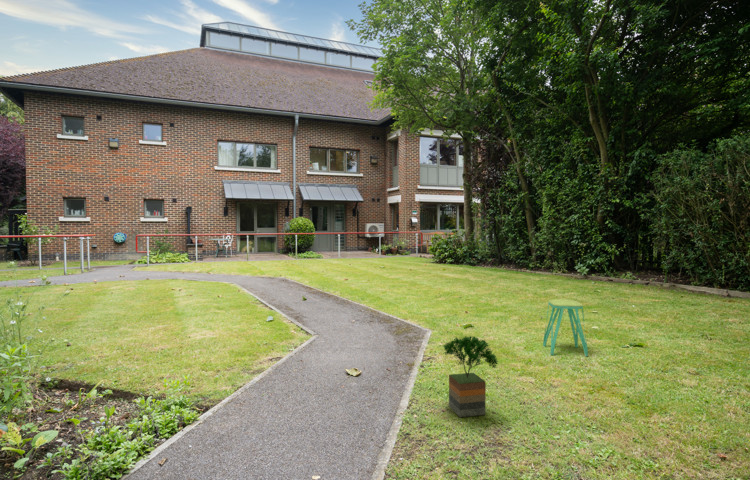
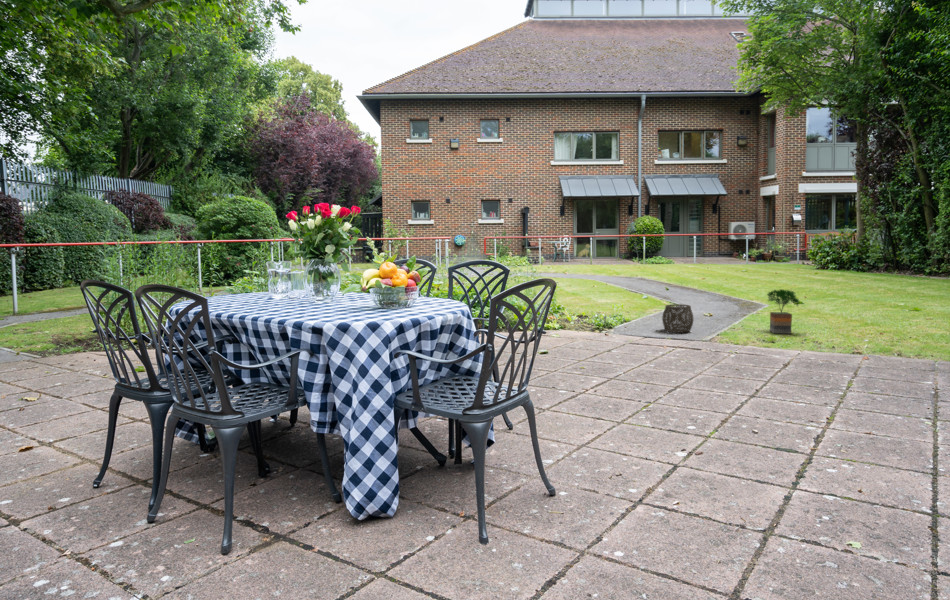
stool: present [543,299,588,356] -> none [869,280,901,322]
woven basket: none [266,374,325,441] -> present [662,304,693,333]

